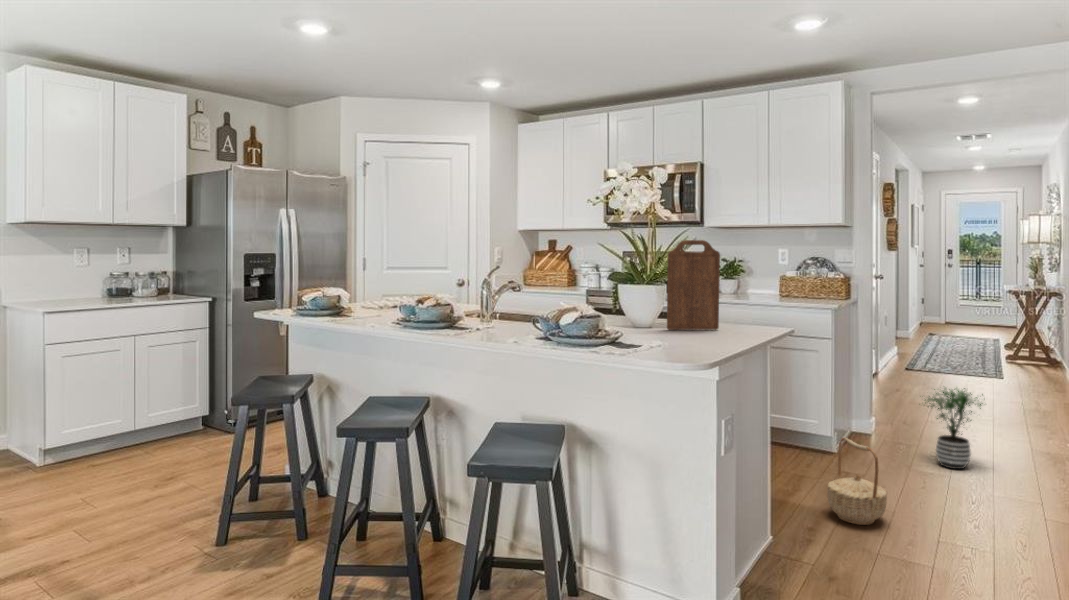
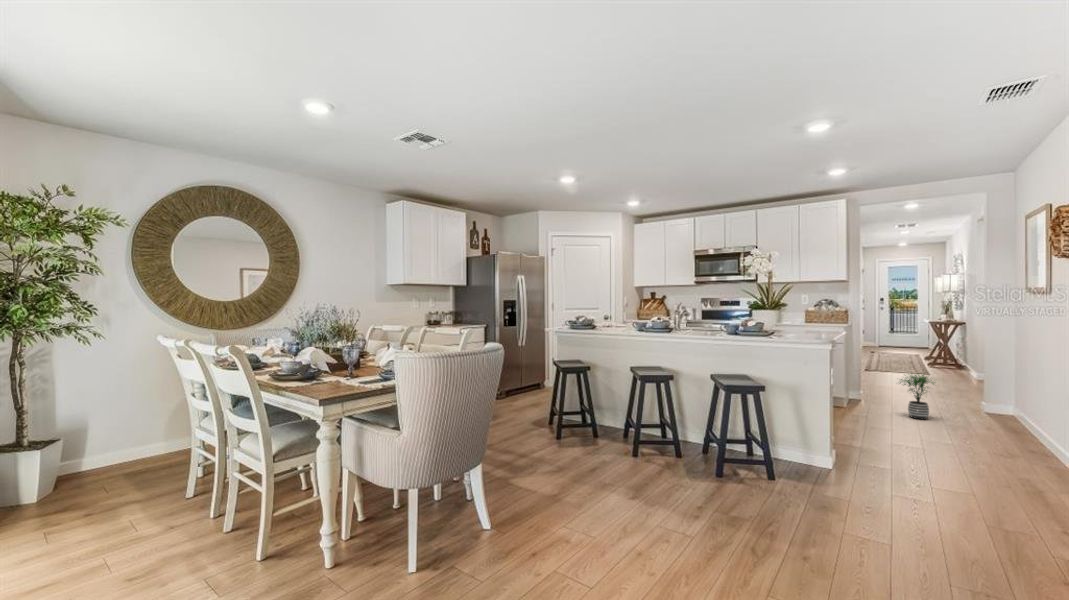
cutting board: present [667,240,720,330] -> none [782,294,808,338]
basket: present [827,438,887,525] -> none [858,397,893,442]

